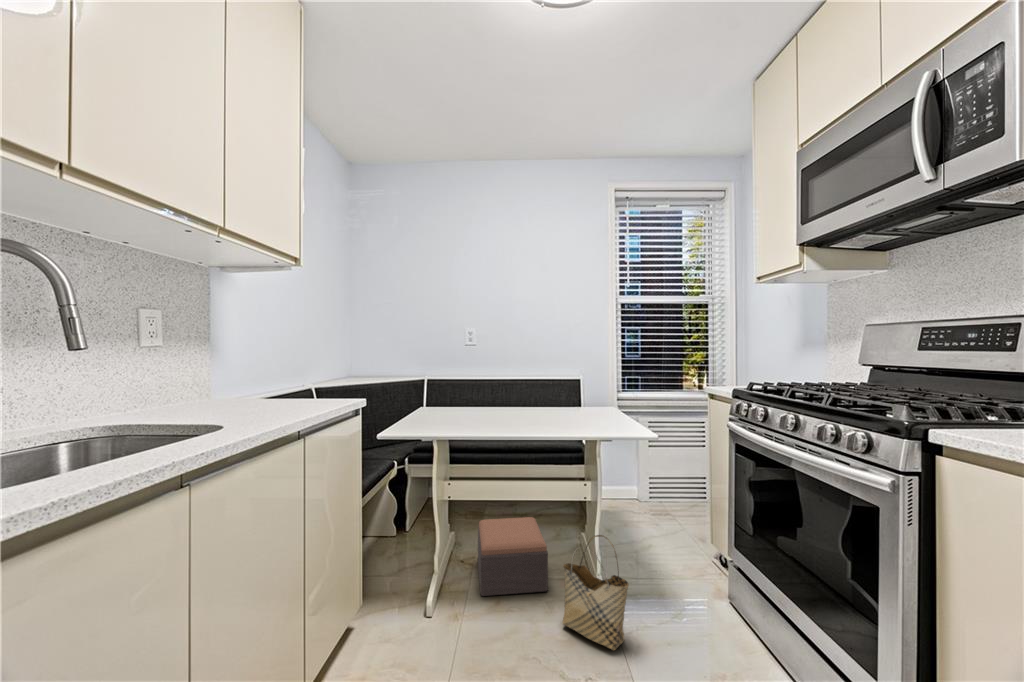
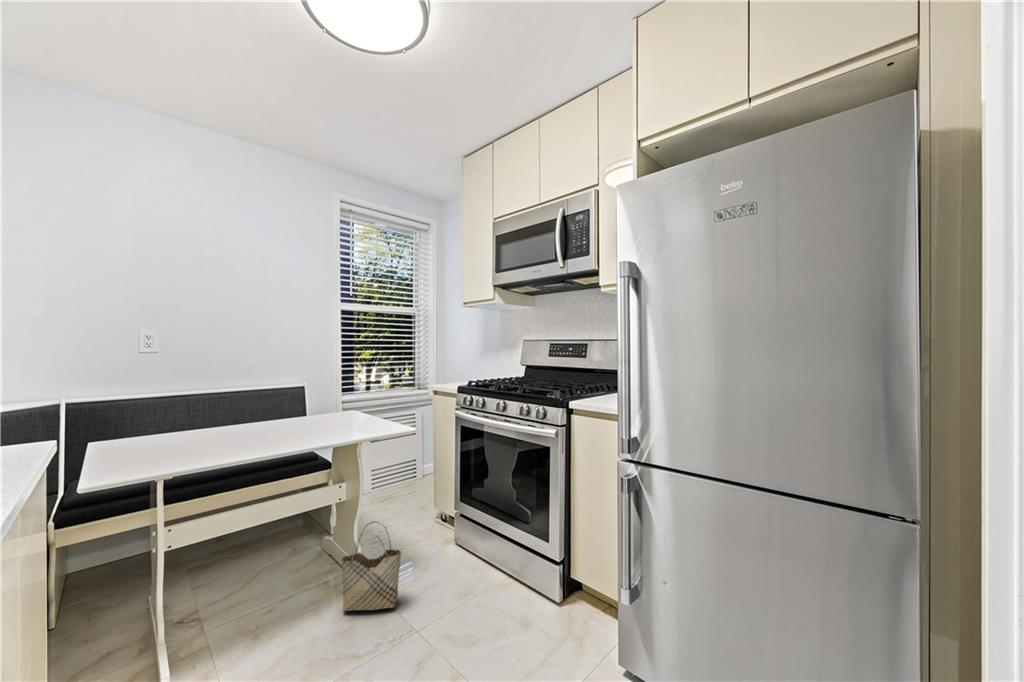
footstool: present [478,517,548,596] -> none [215,535,314,631]

